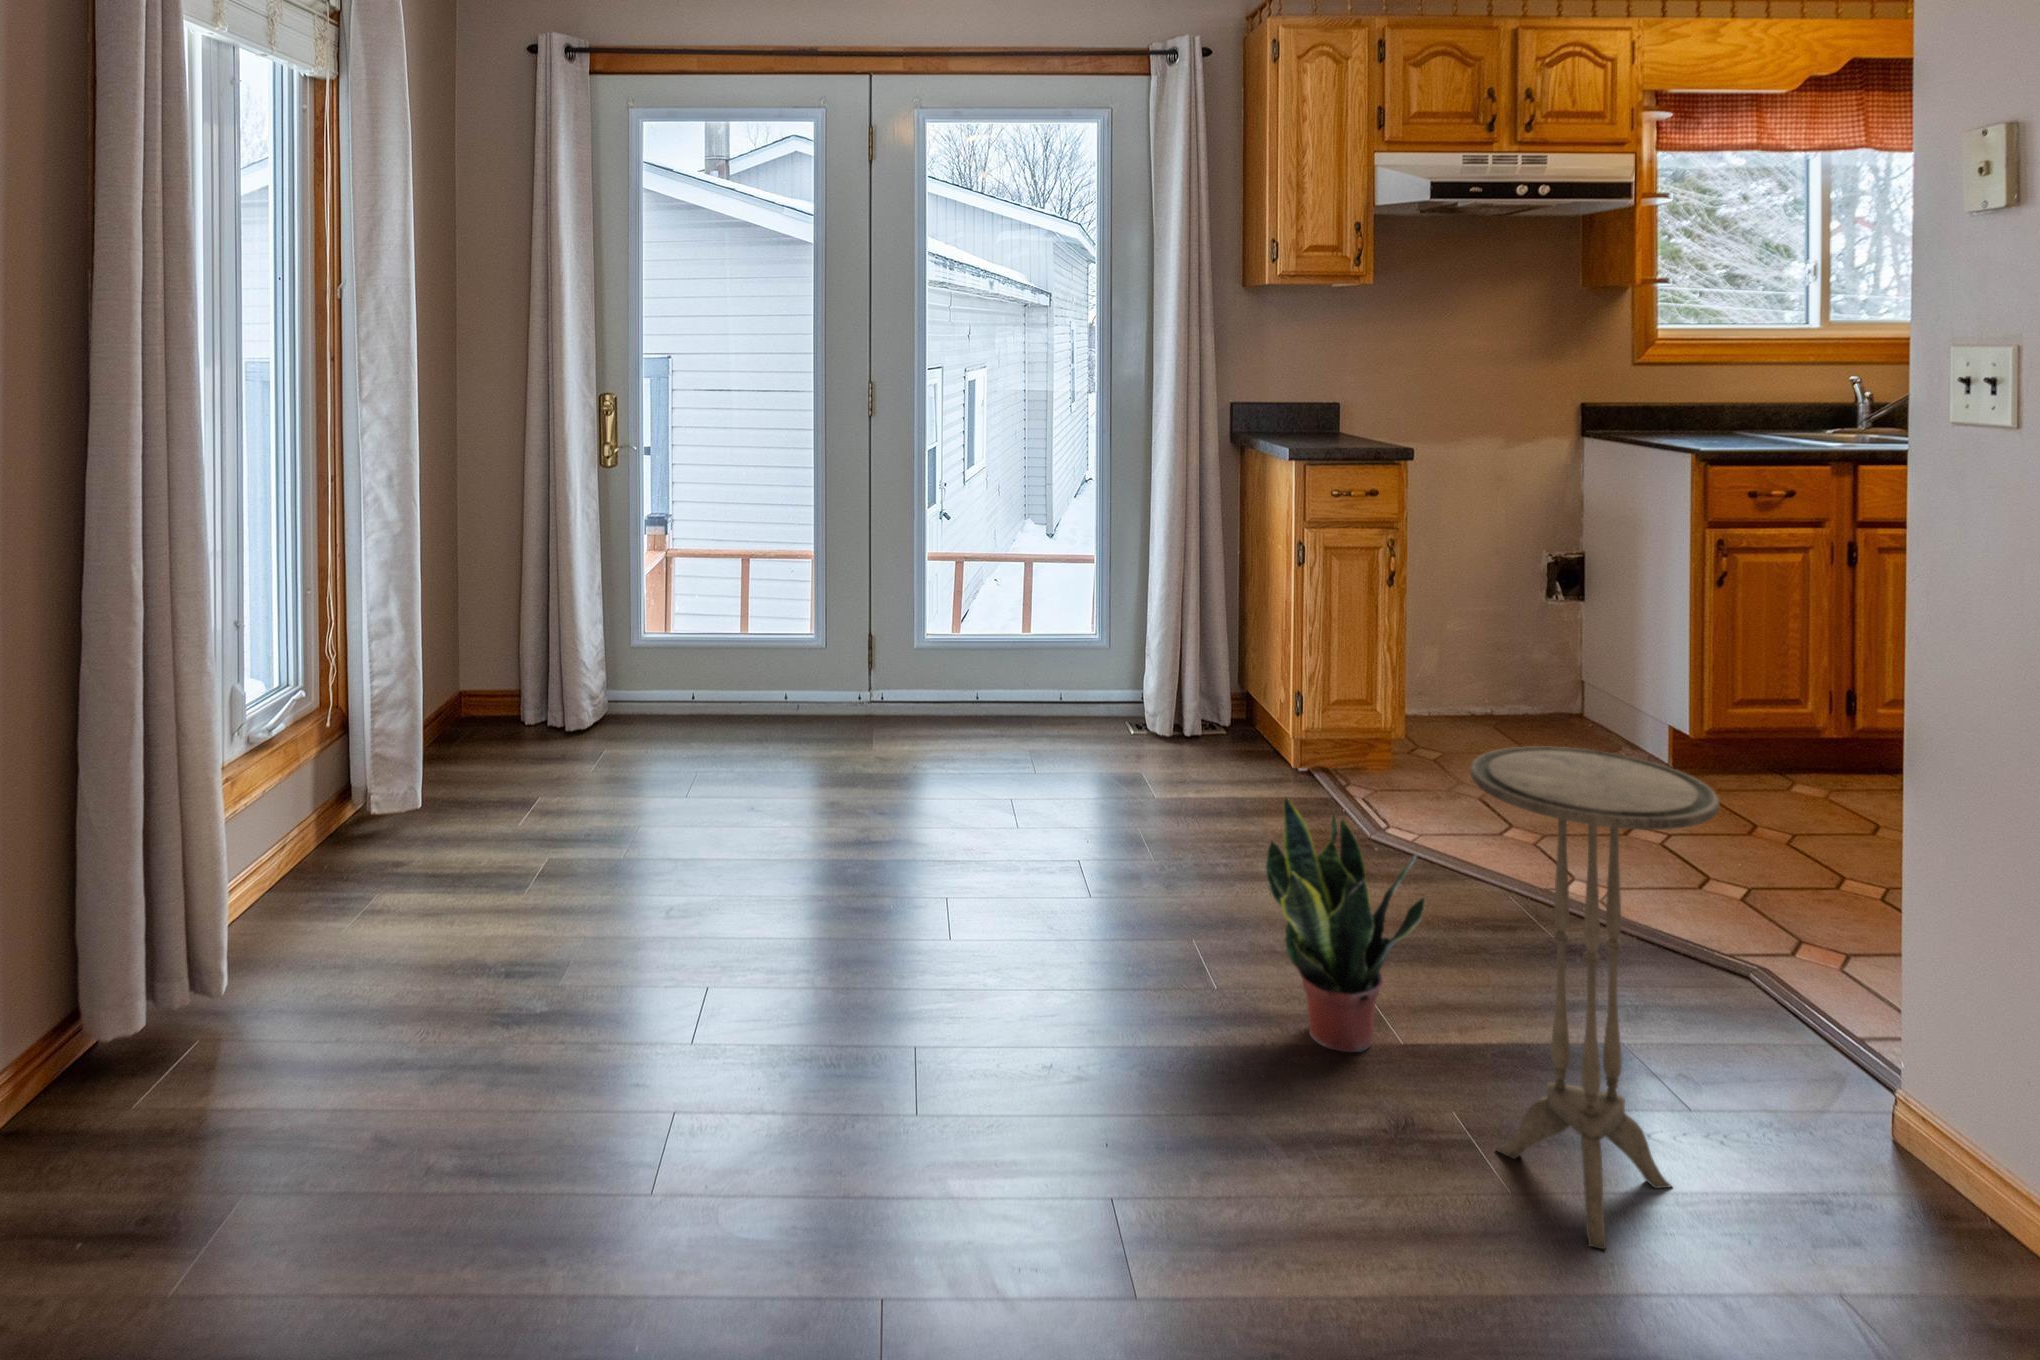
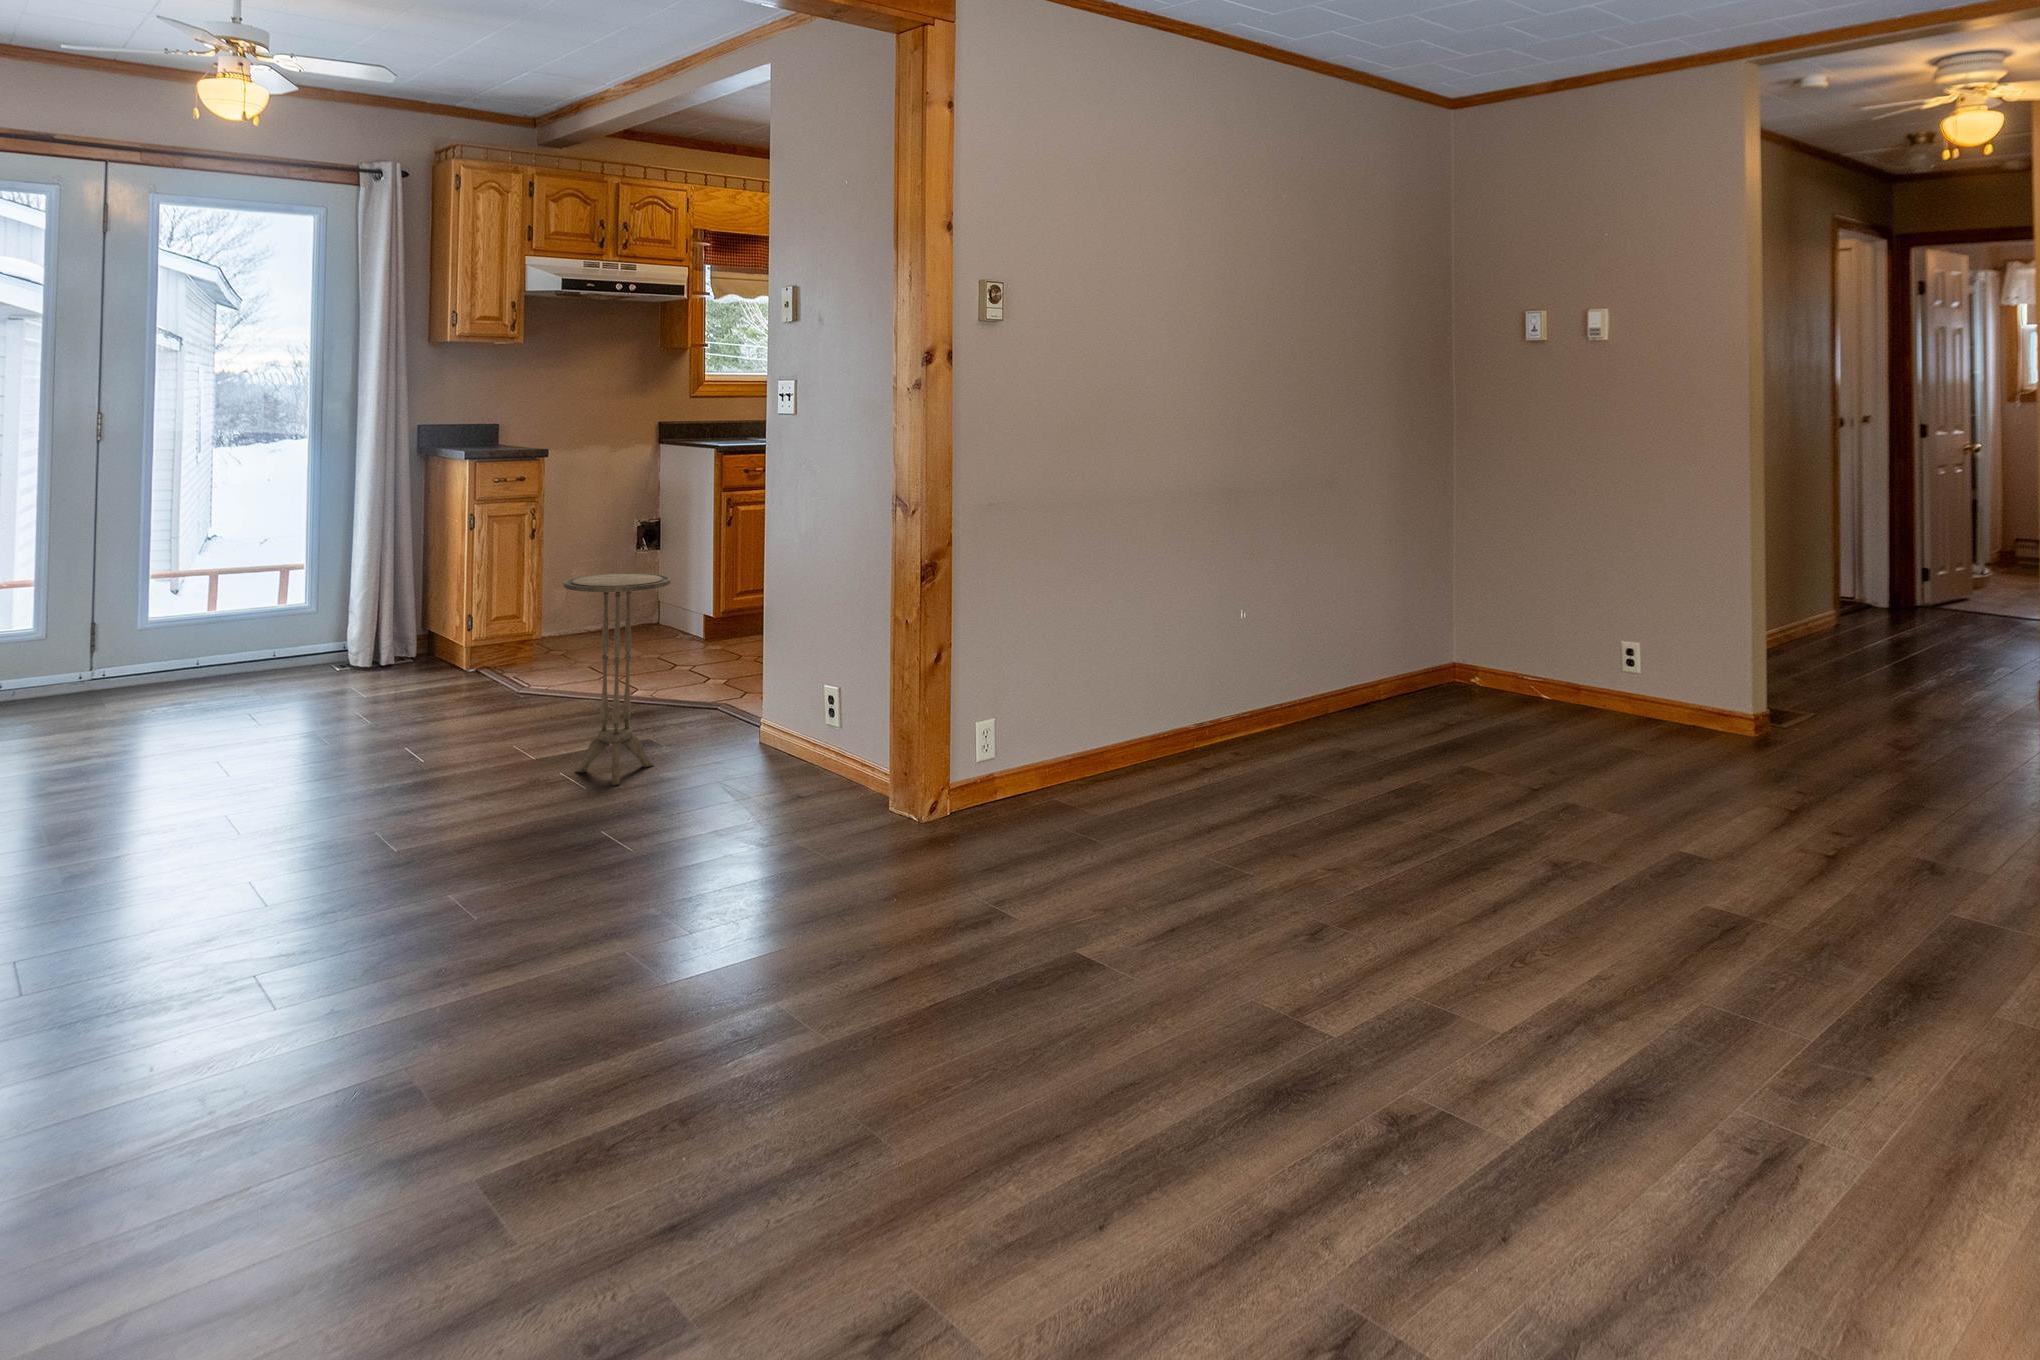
potted plant: present [1266,798,1425,1052] -> none [454,629,544,761]

